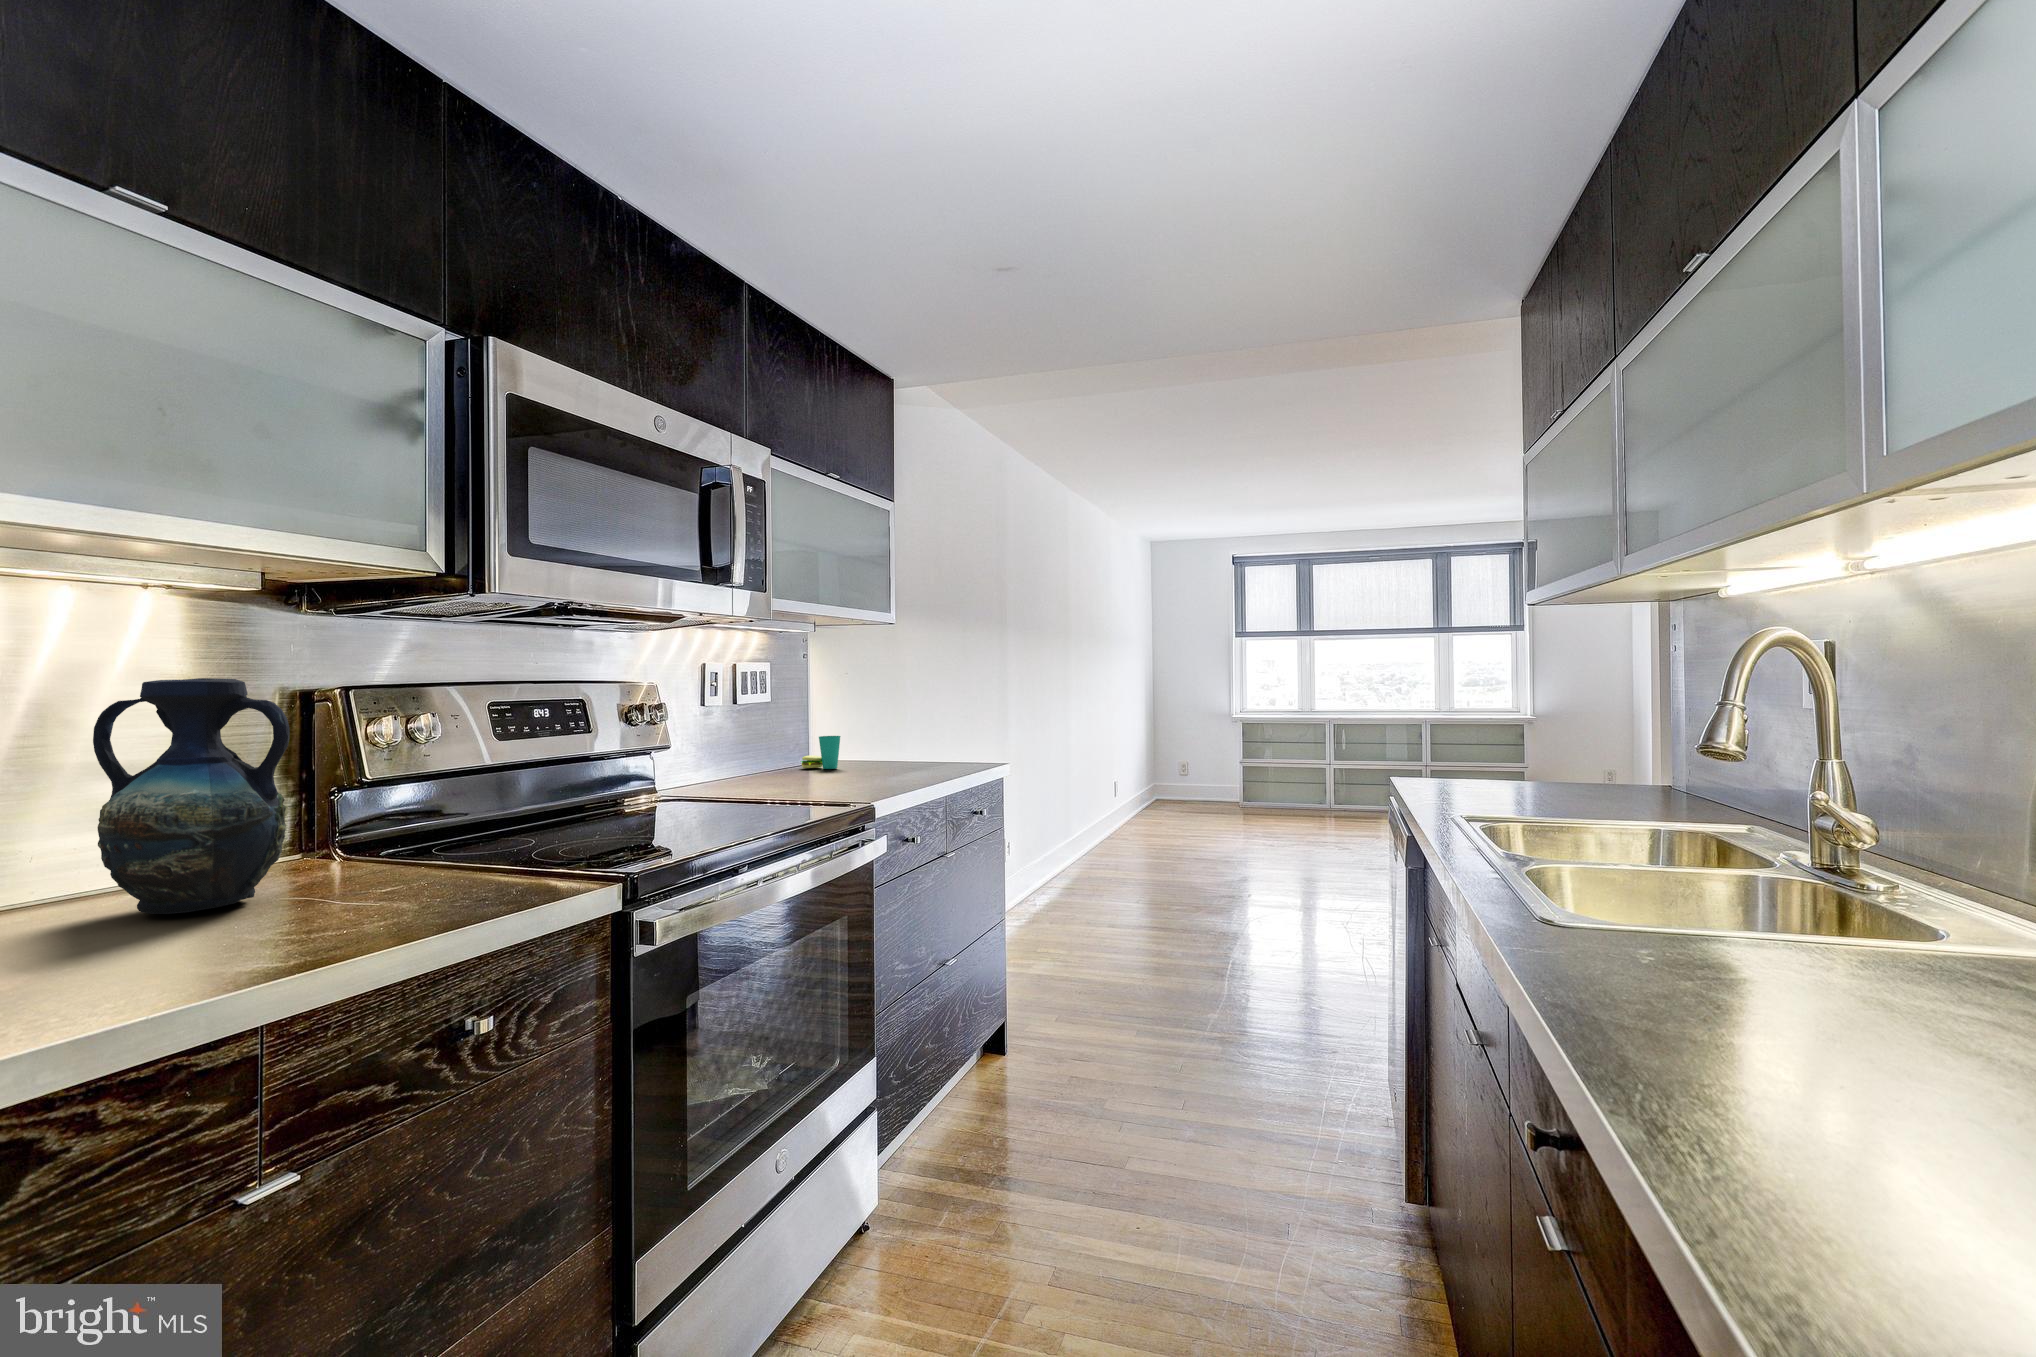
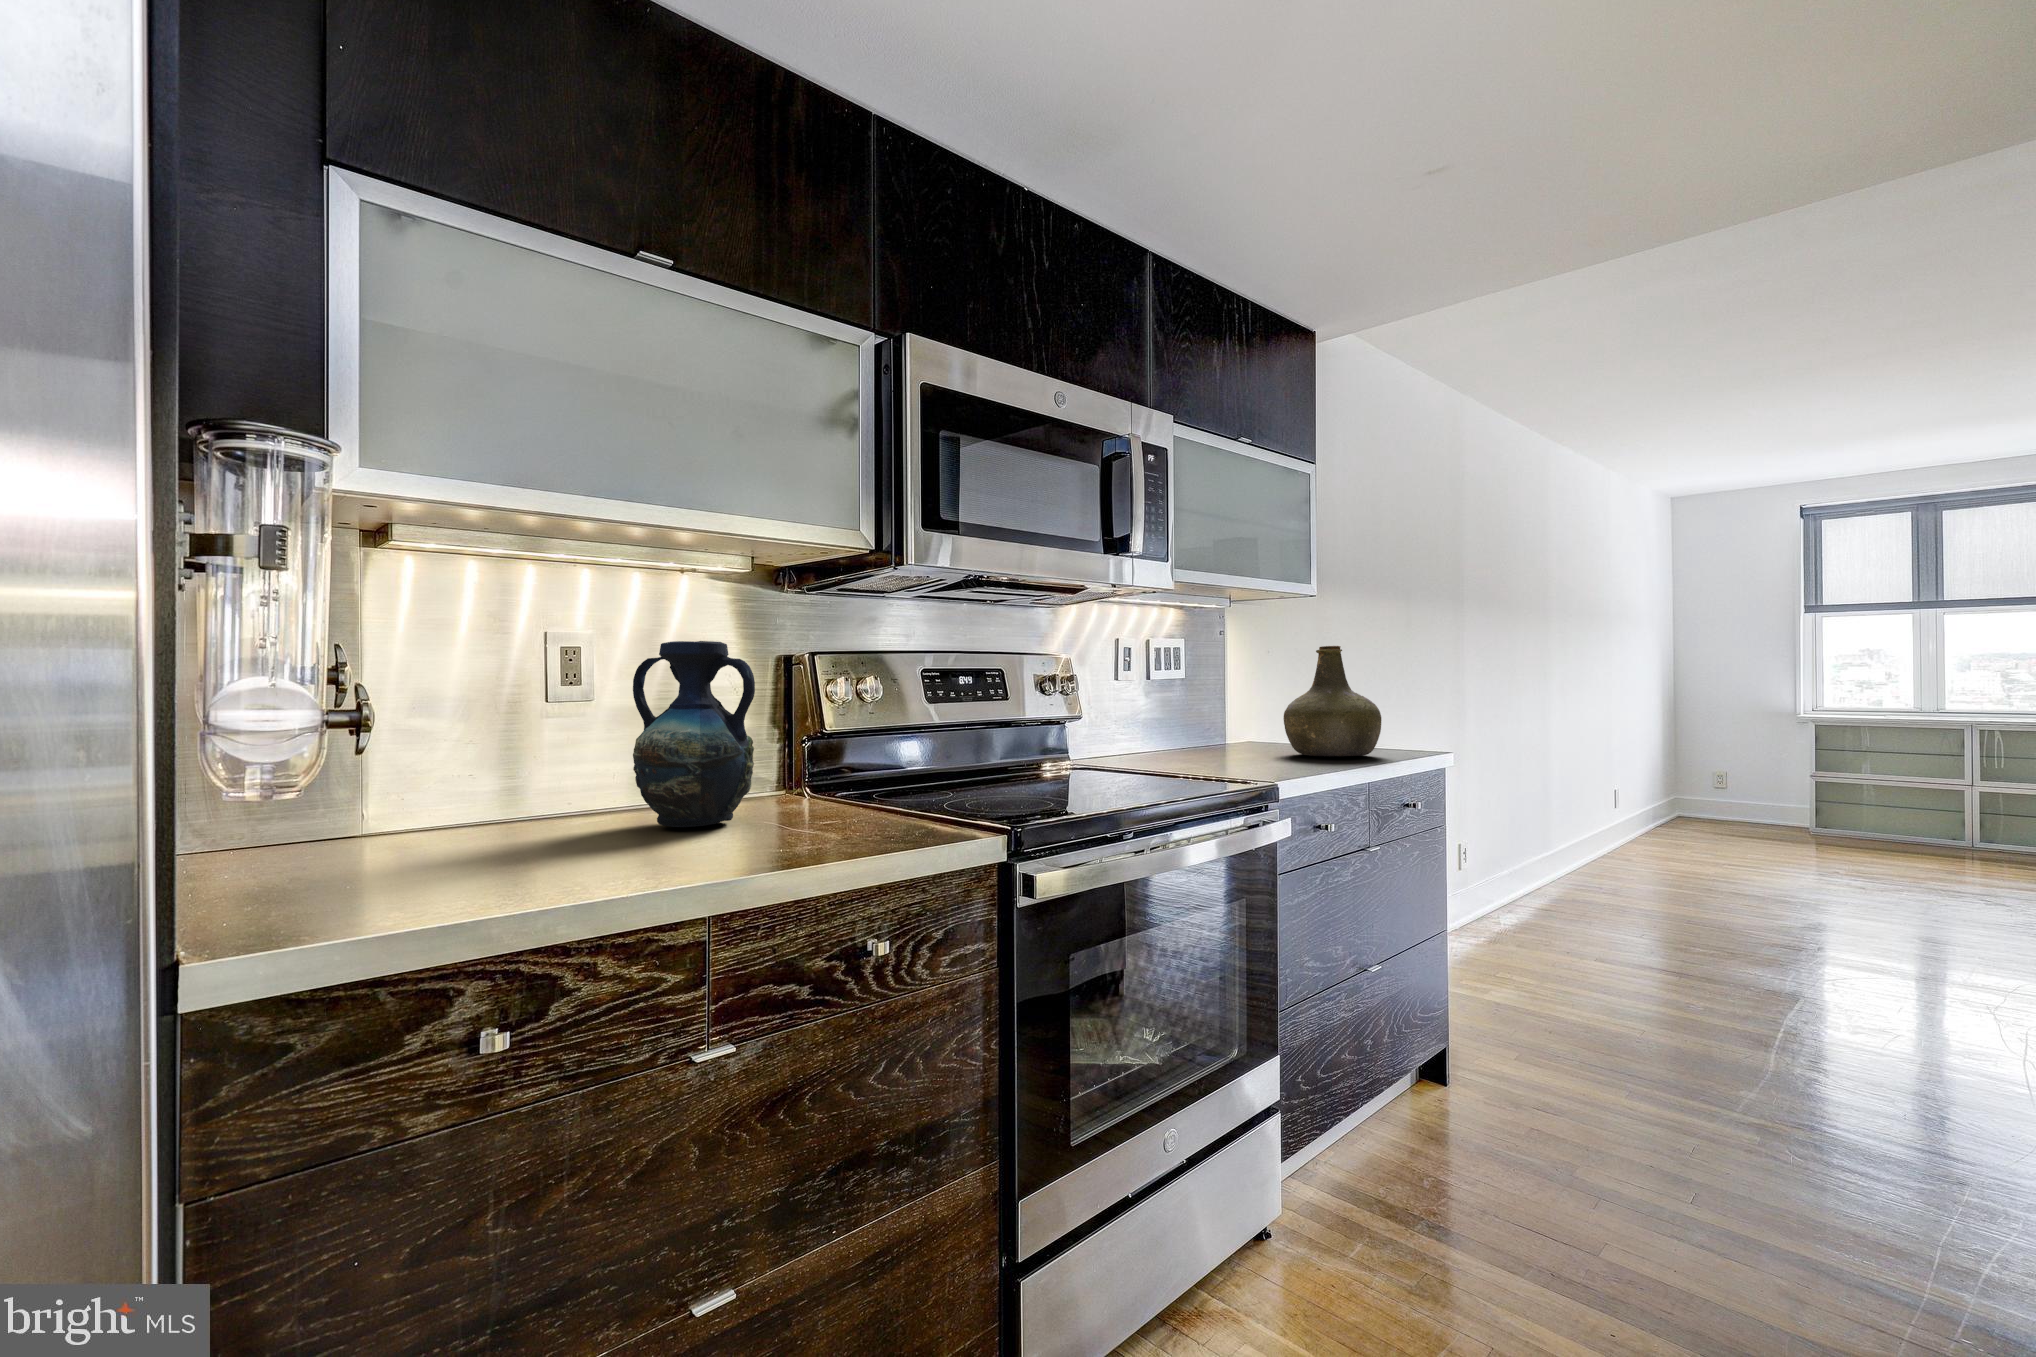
bottle: none [865,669,952,772] -> present [1283,646,1381,756]
cup: present [801,736,841,769] -> none [1219,716,1260,751]

